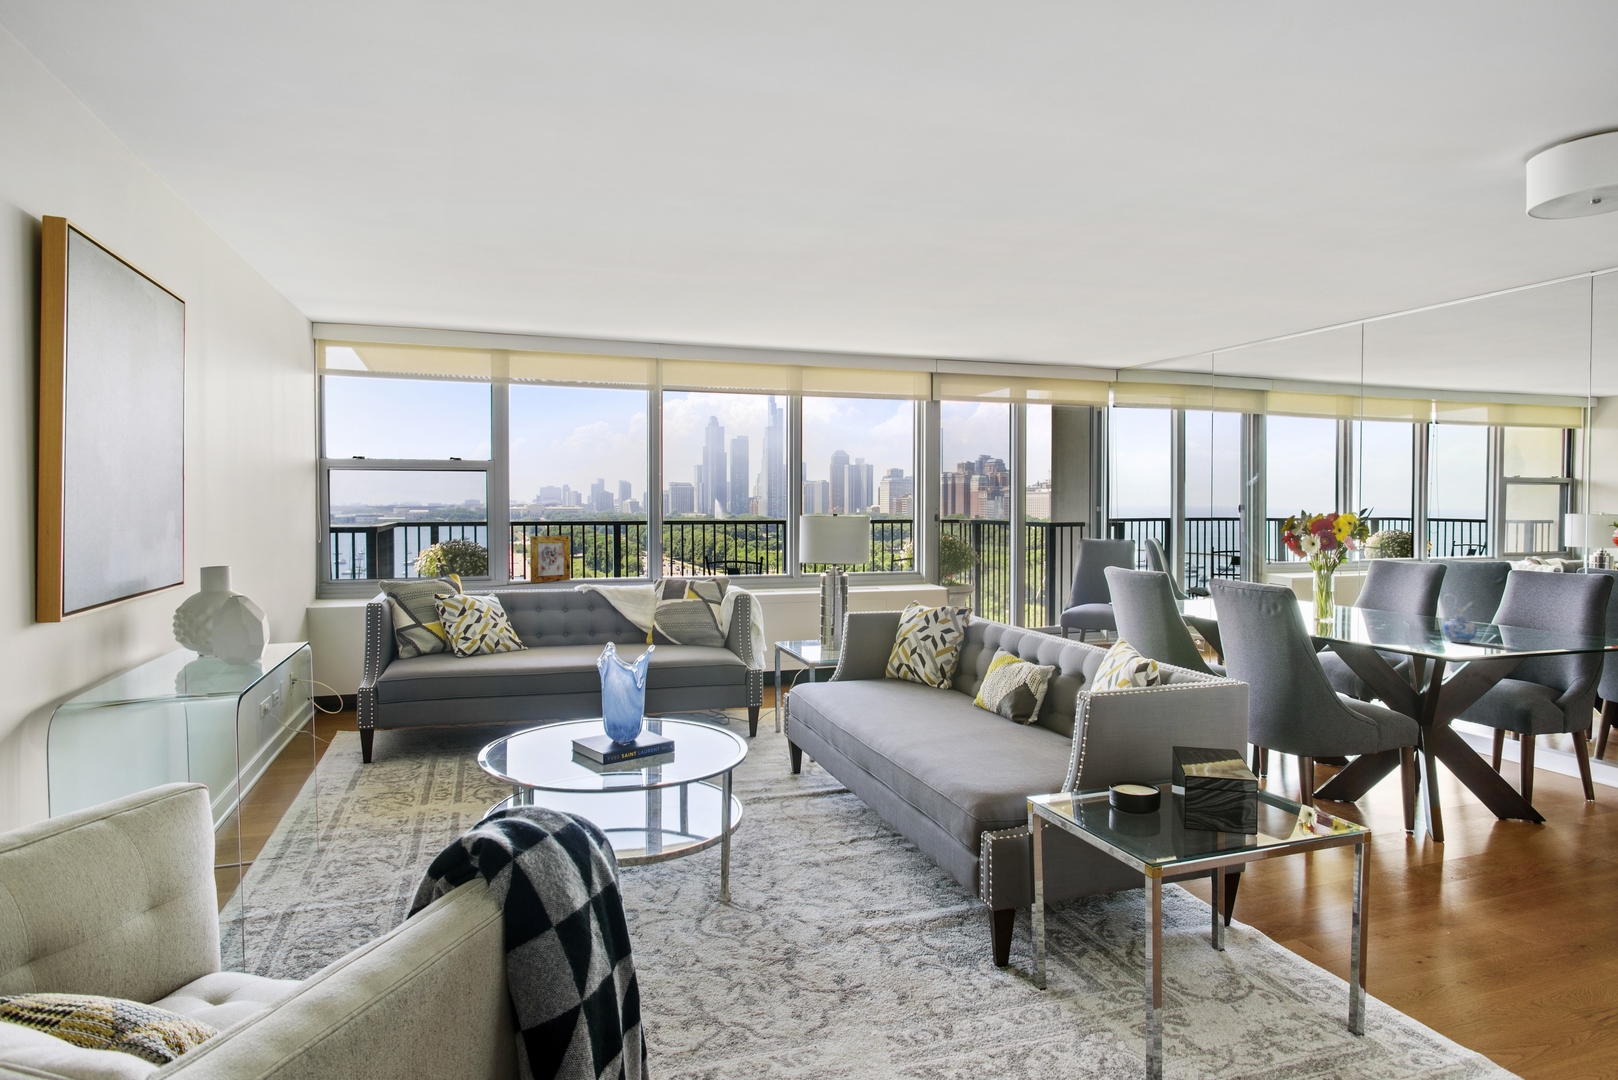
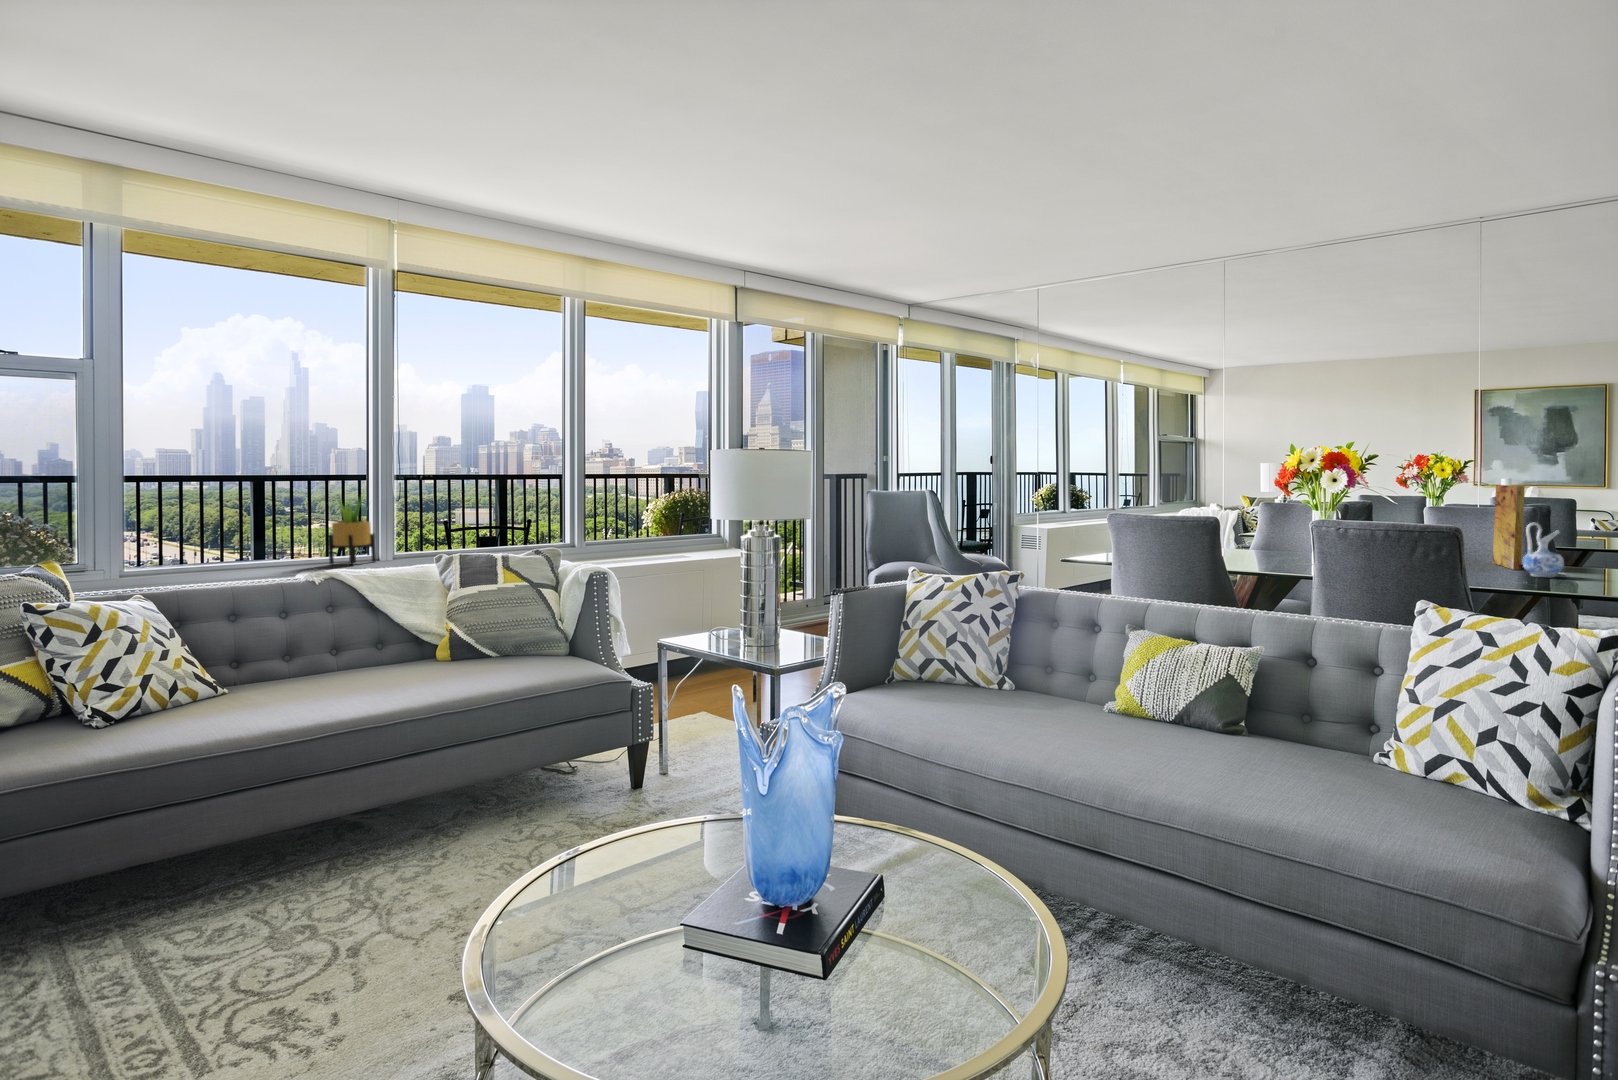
potted plant: none [610,534,639,582] -> present [328,499,376,565]
picture frame: present [530,536,570,583] -> present [1493,485,1525,570]

